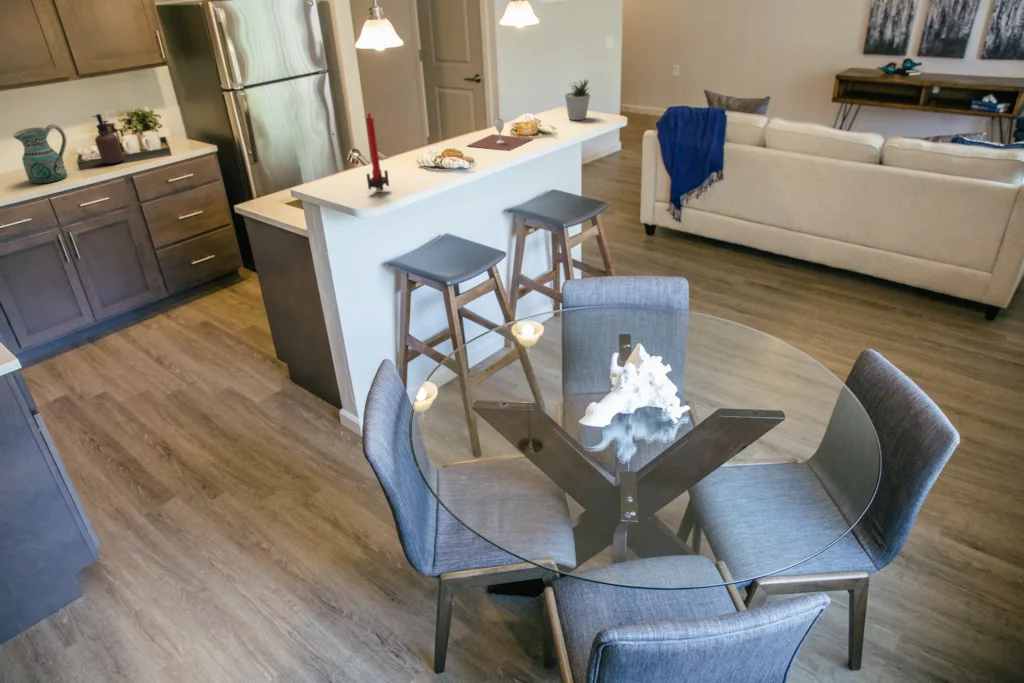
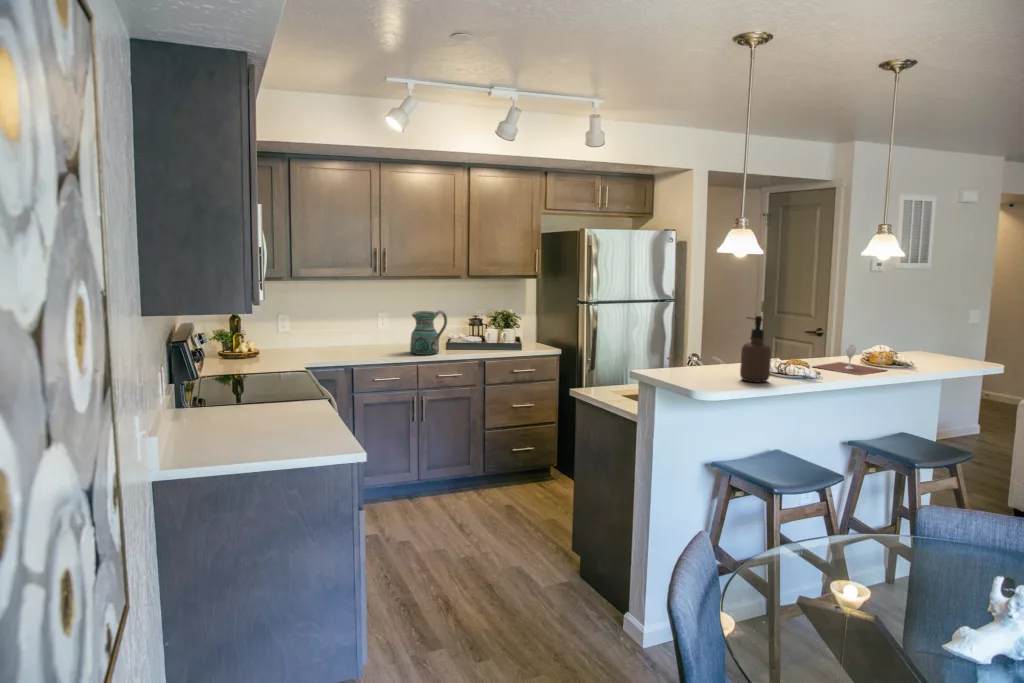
potted plant: present [565,80,590,120] -> none [929,320,962,364]
candle: present [366,113,389,192] -> none [708,310,730,385]
soap dispenser: present [93,114,124,164] -> present [740,316,771,382]

